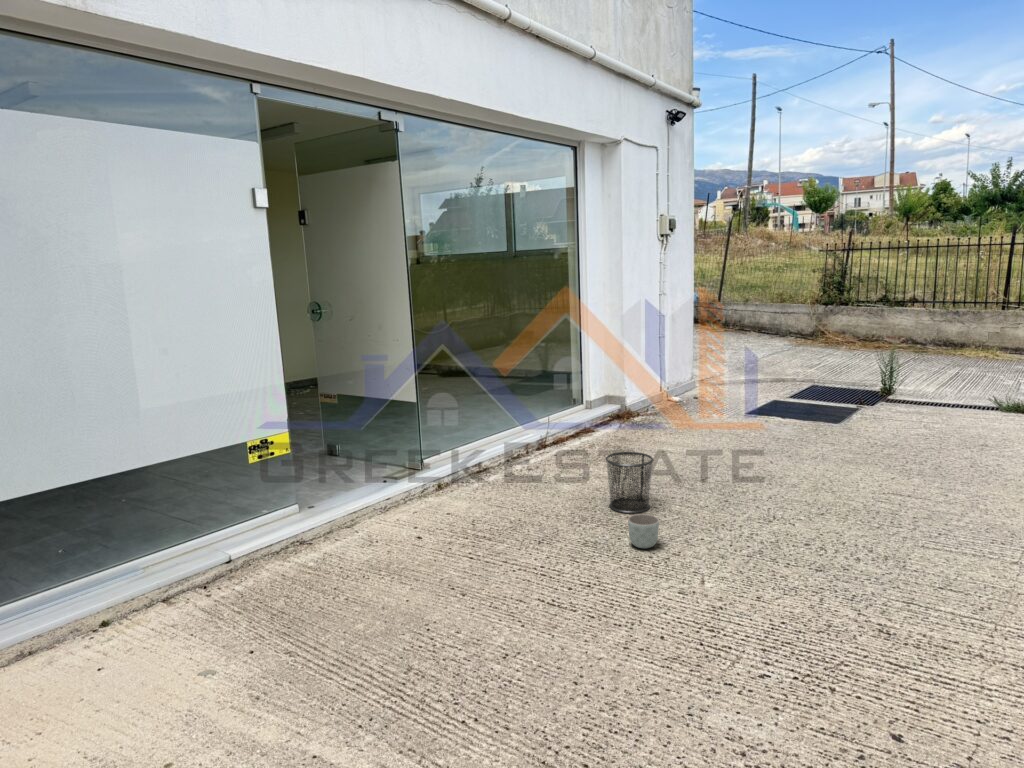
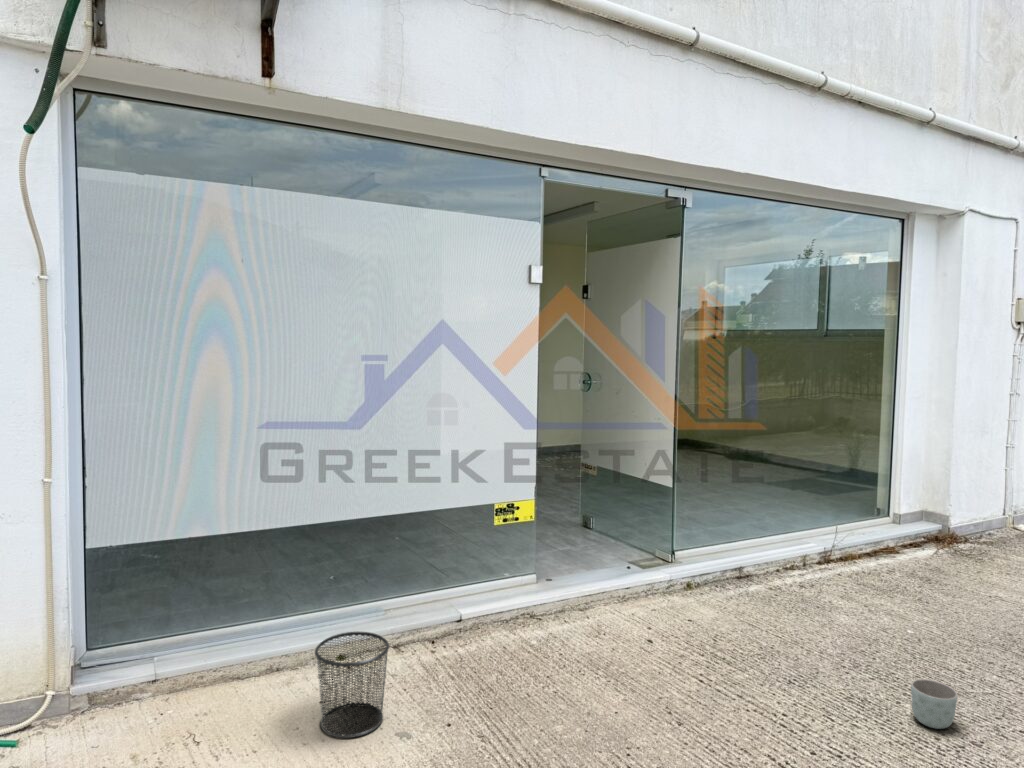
trash can: present [606,452,653,513] -> present [315,632,389,738]

